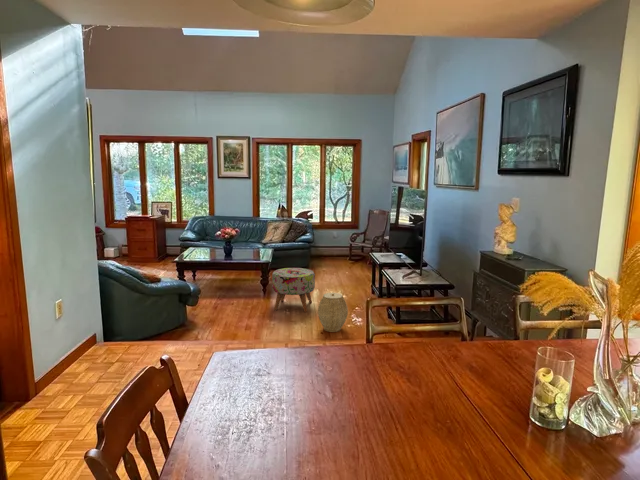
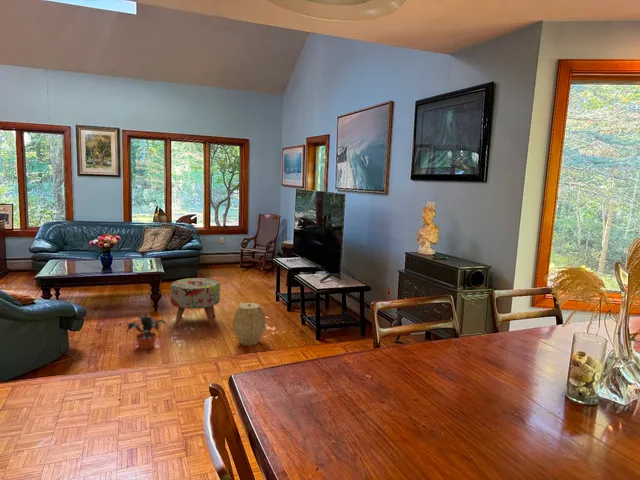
potted plant: none [229,297,263,326] -> present [127,315,166,349]

